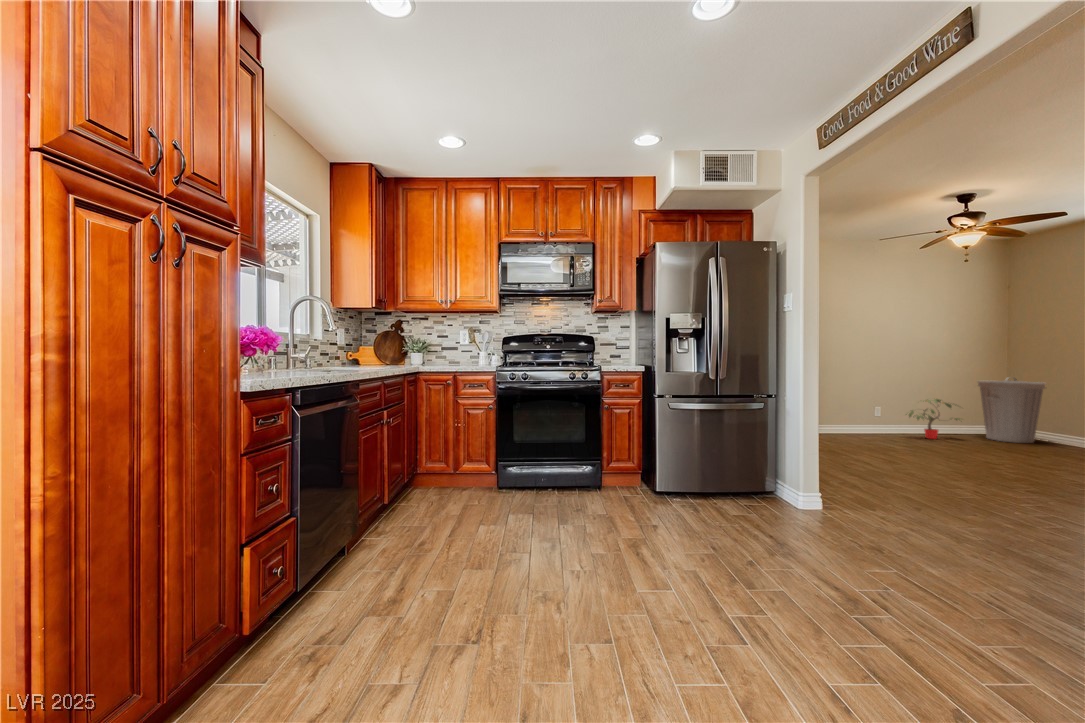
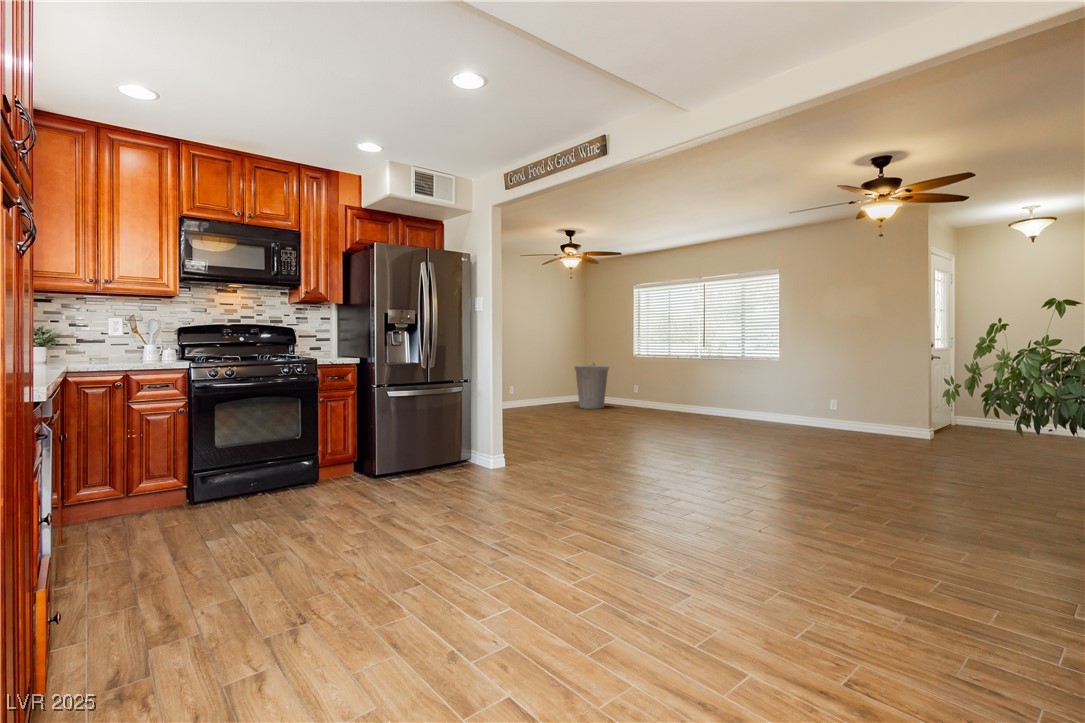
potted plant: present [909,399,960,439] -> none [534,380,569,411]

